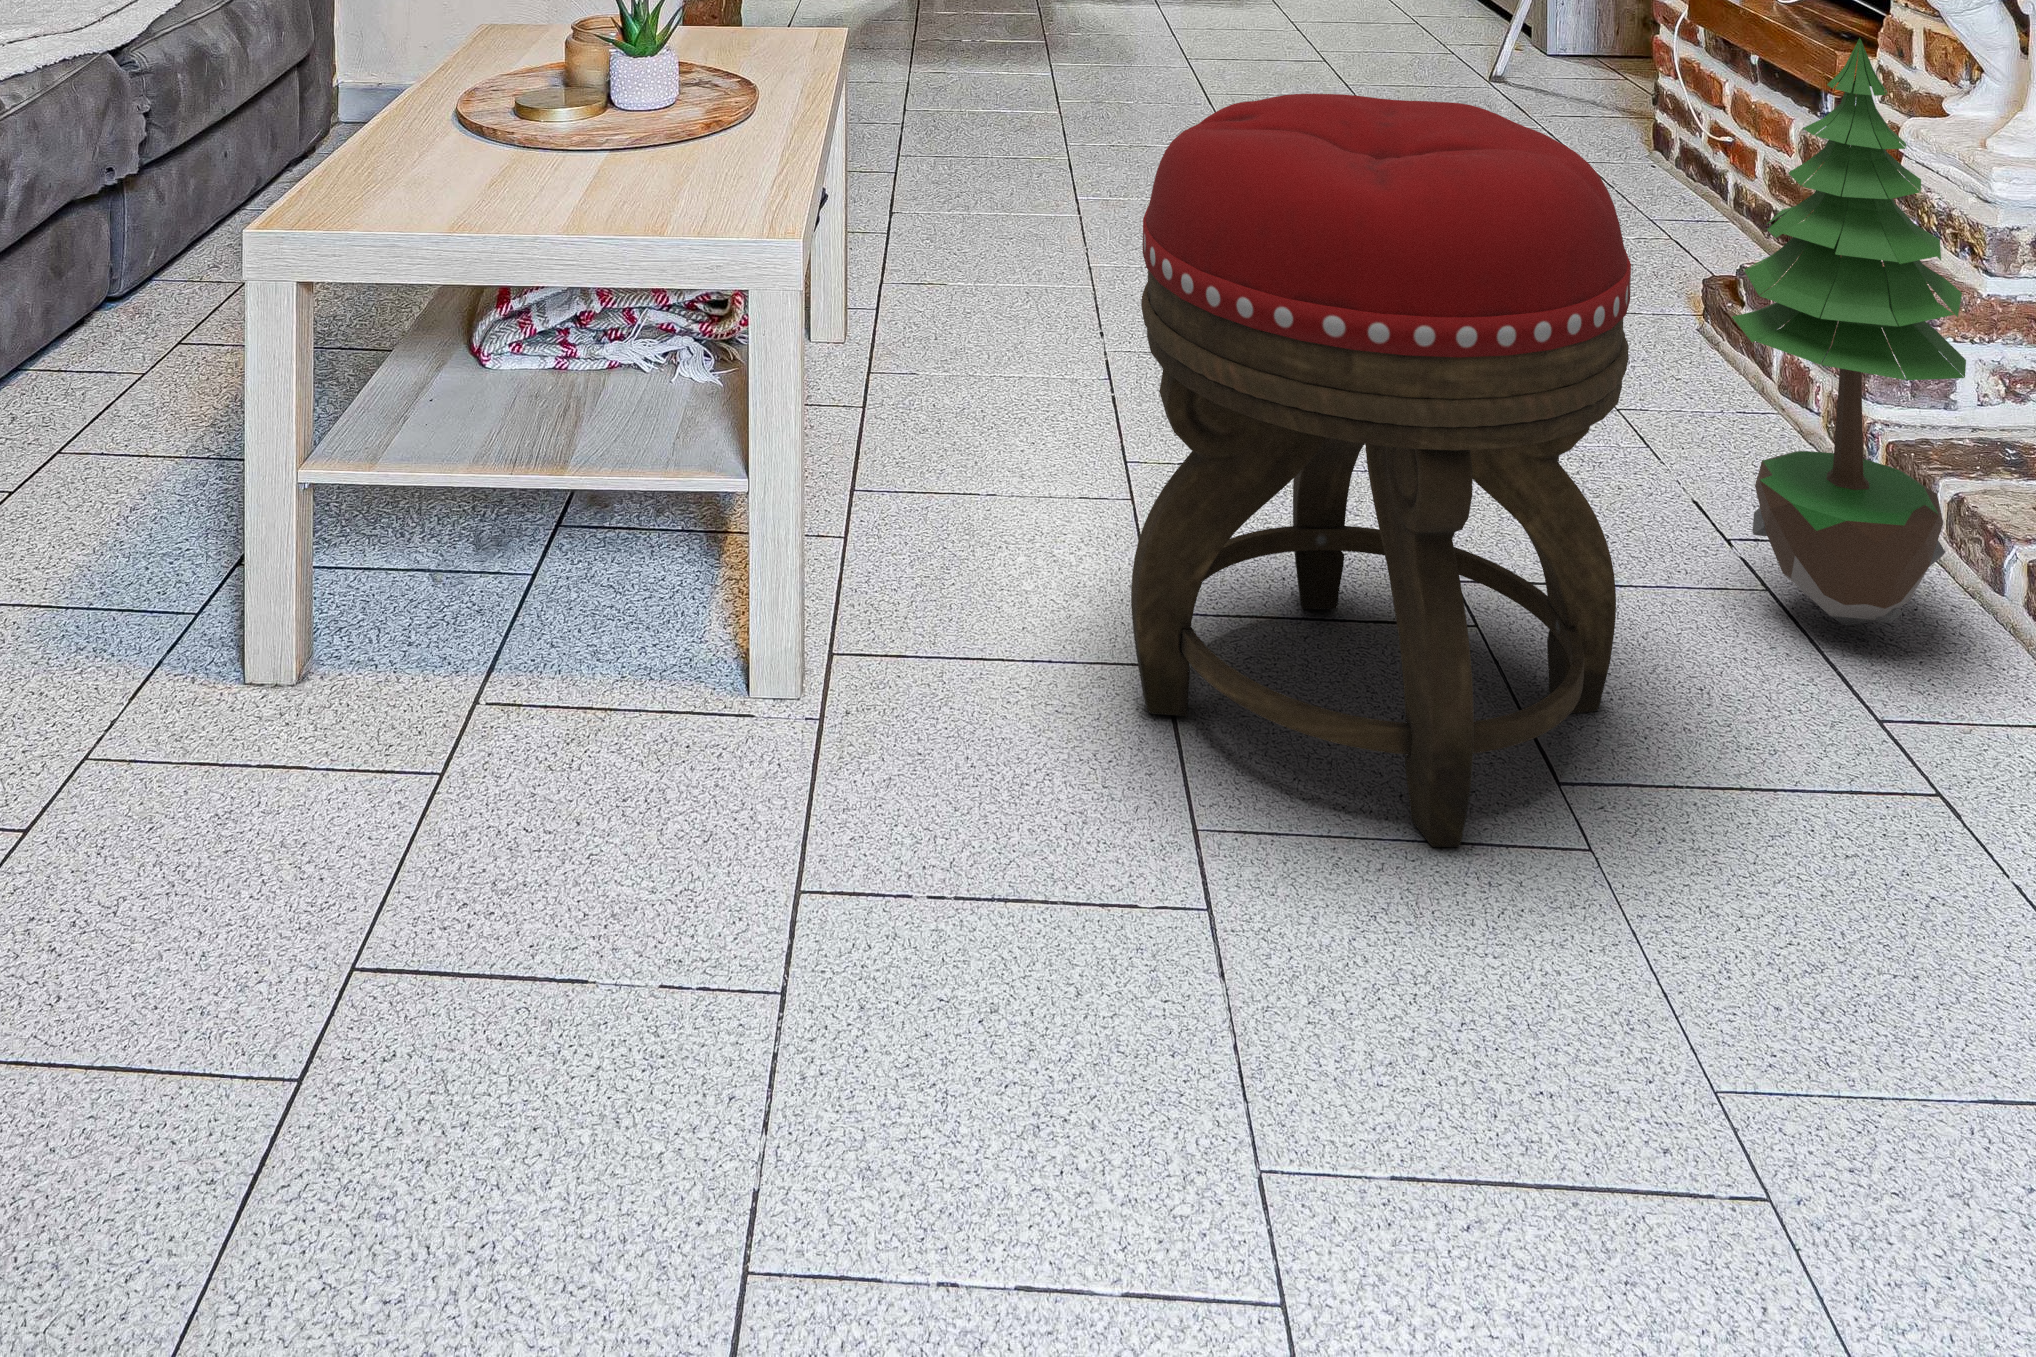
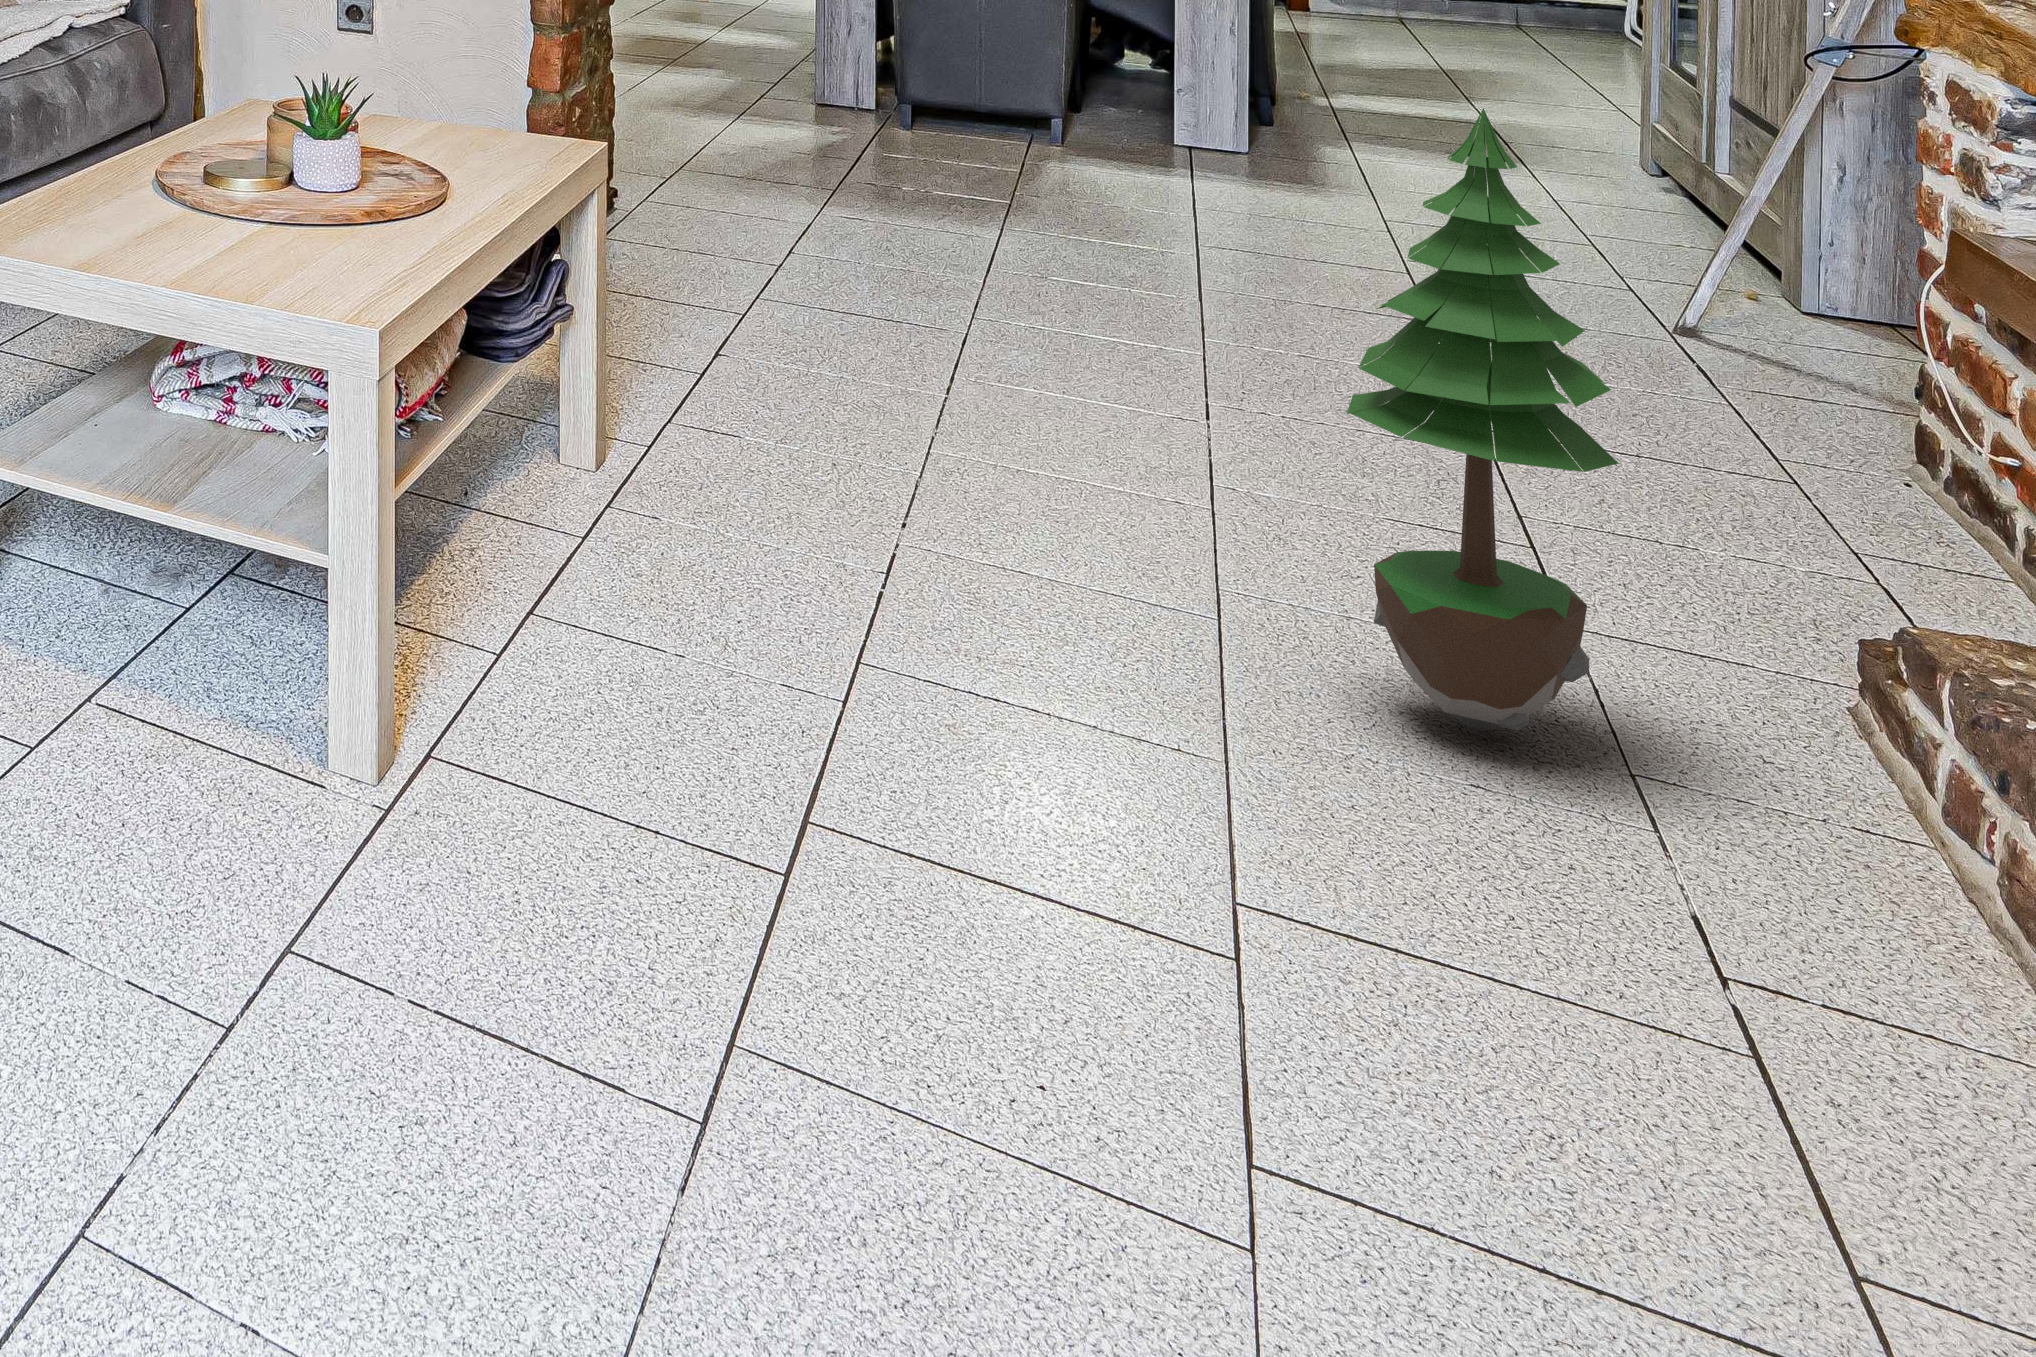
footstool: present [1131,94,1631,847] -> none [646,128,1133,787]

